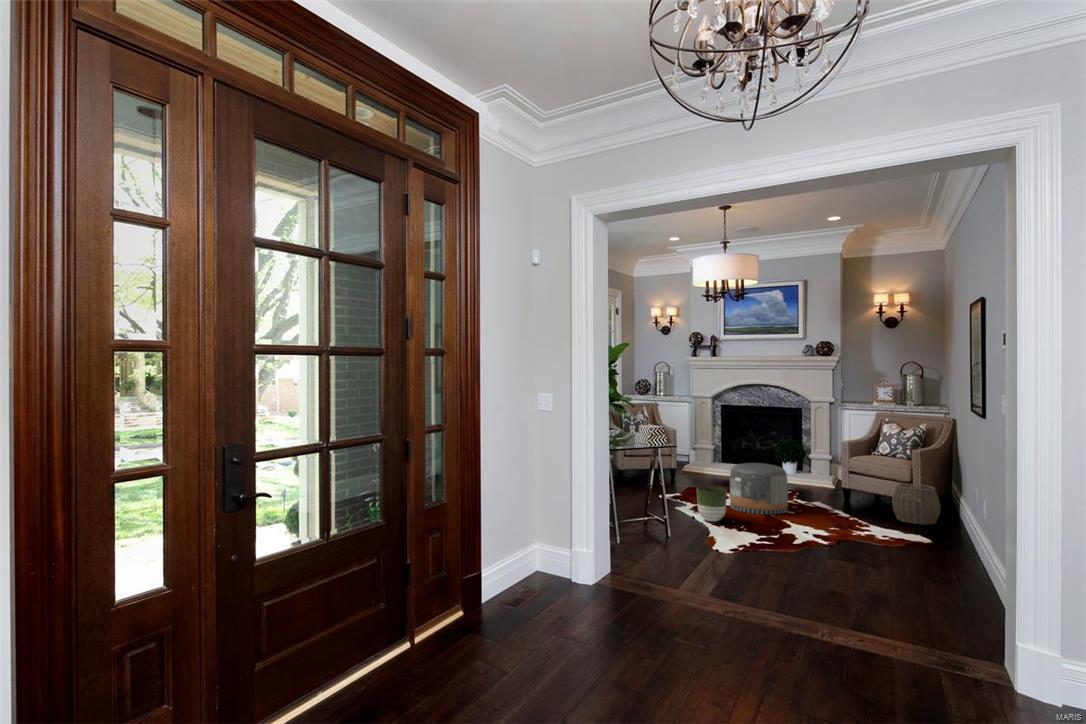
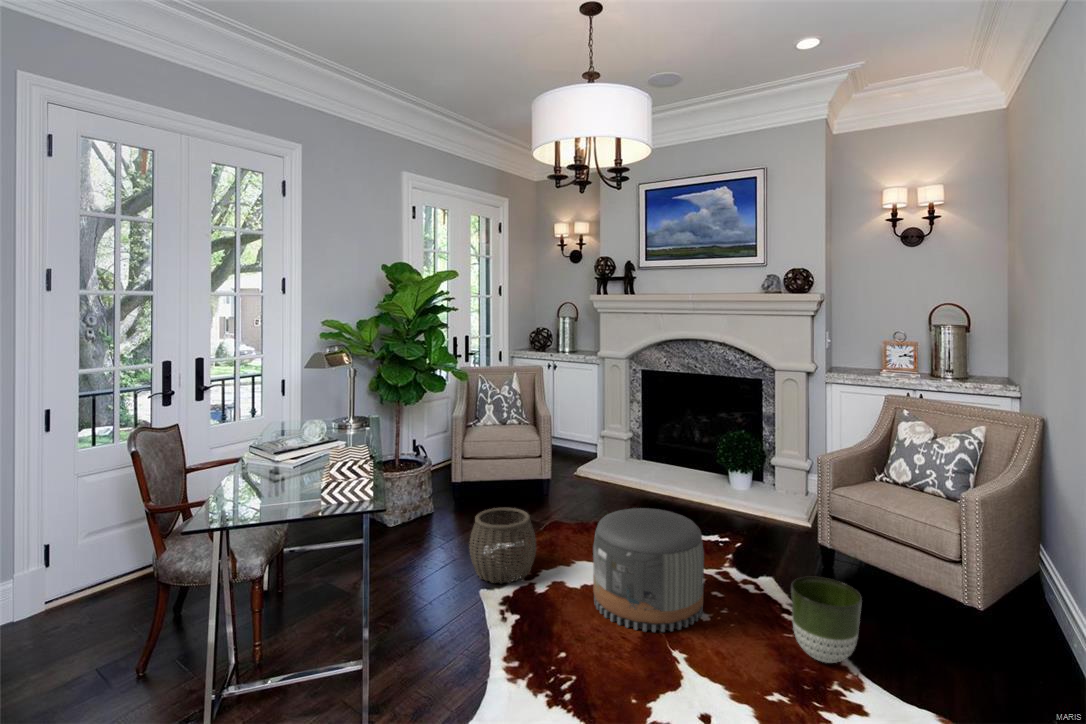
woven basket: present [892,483,940,525] -> present [469,508,536,583]
planter: present [697,486,727,522] -> present [791,577,862,663]

